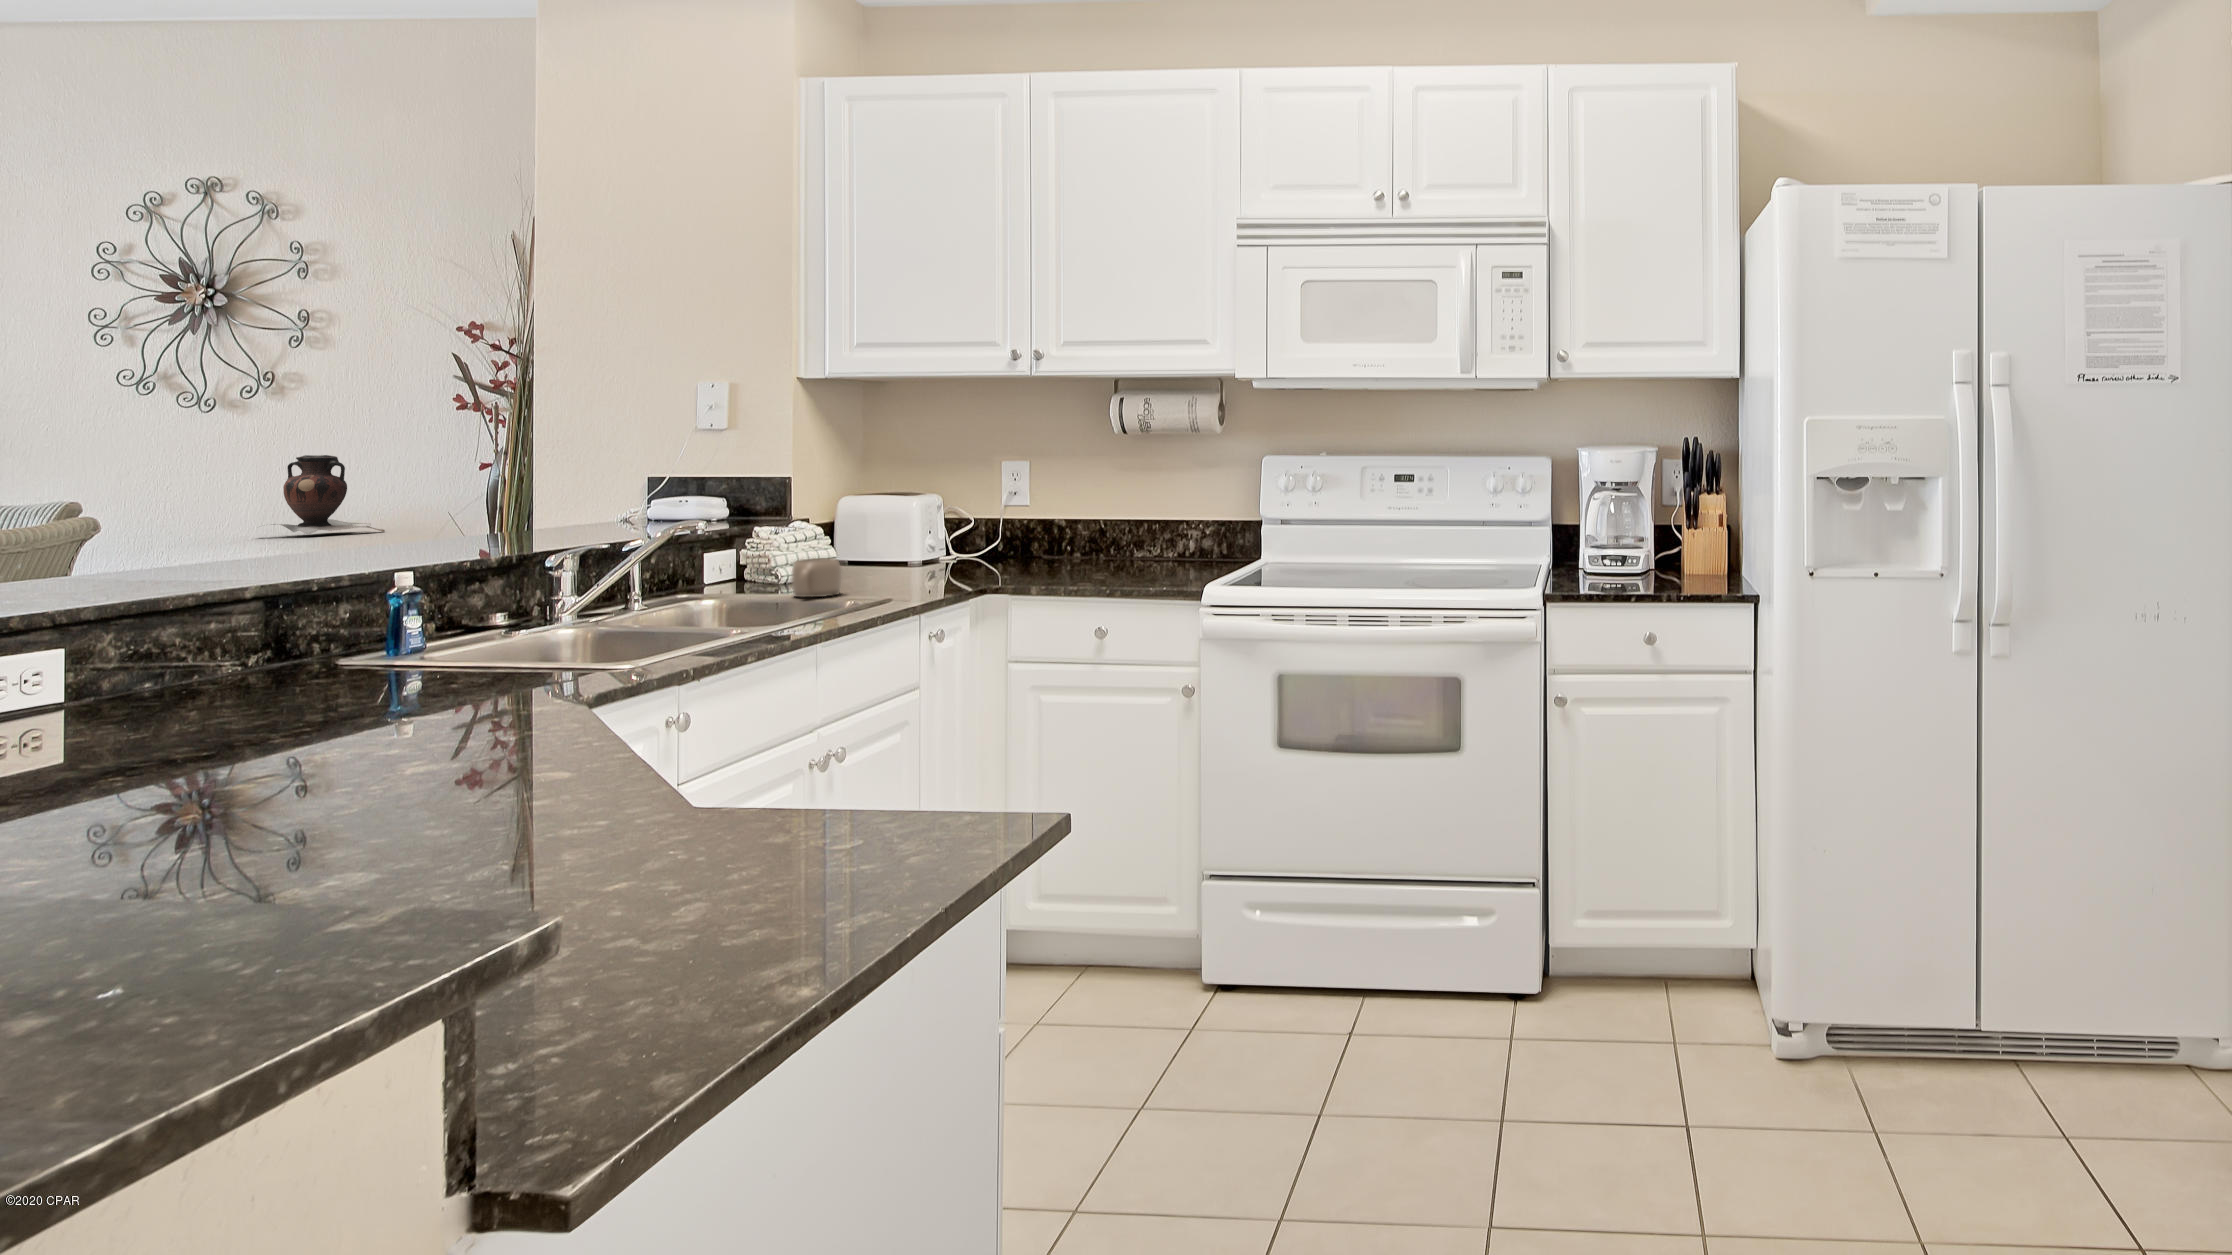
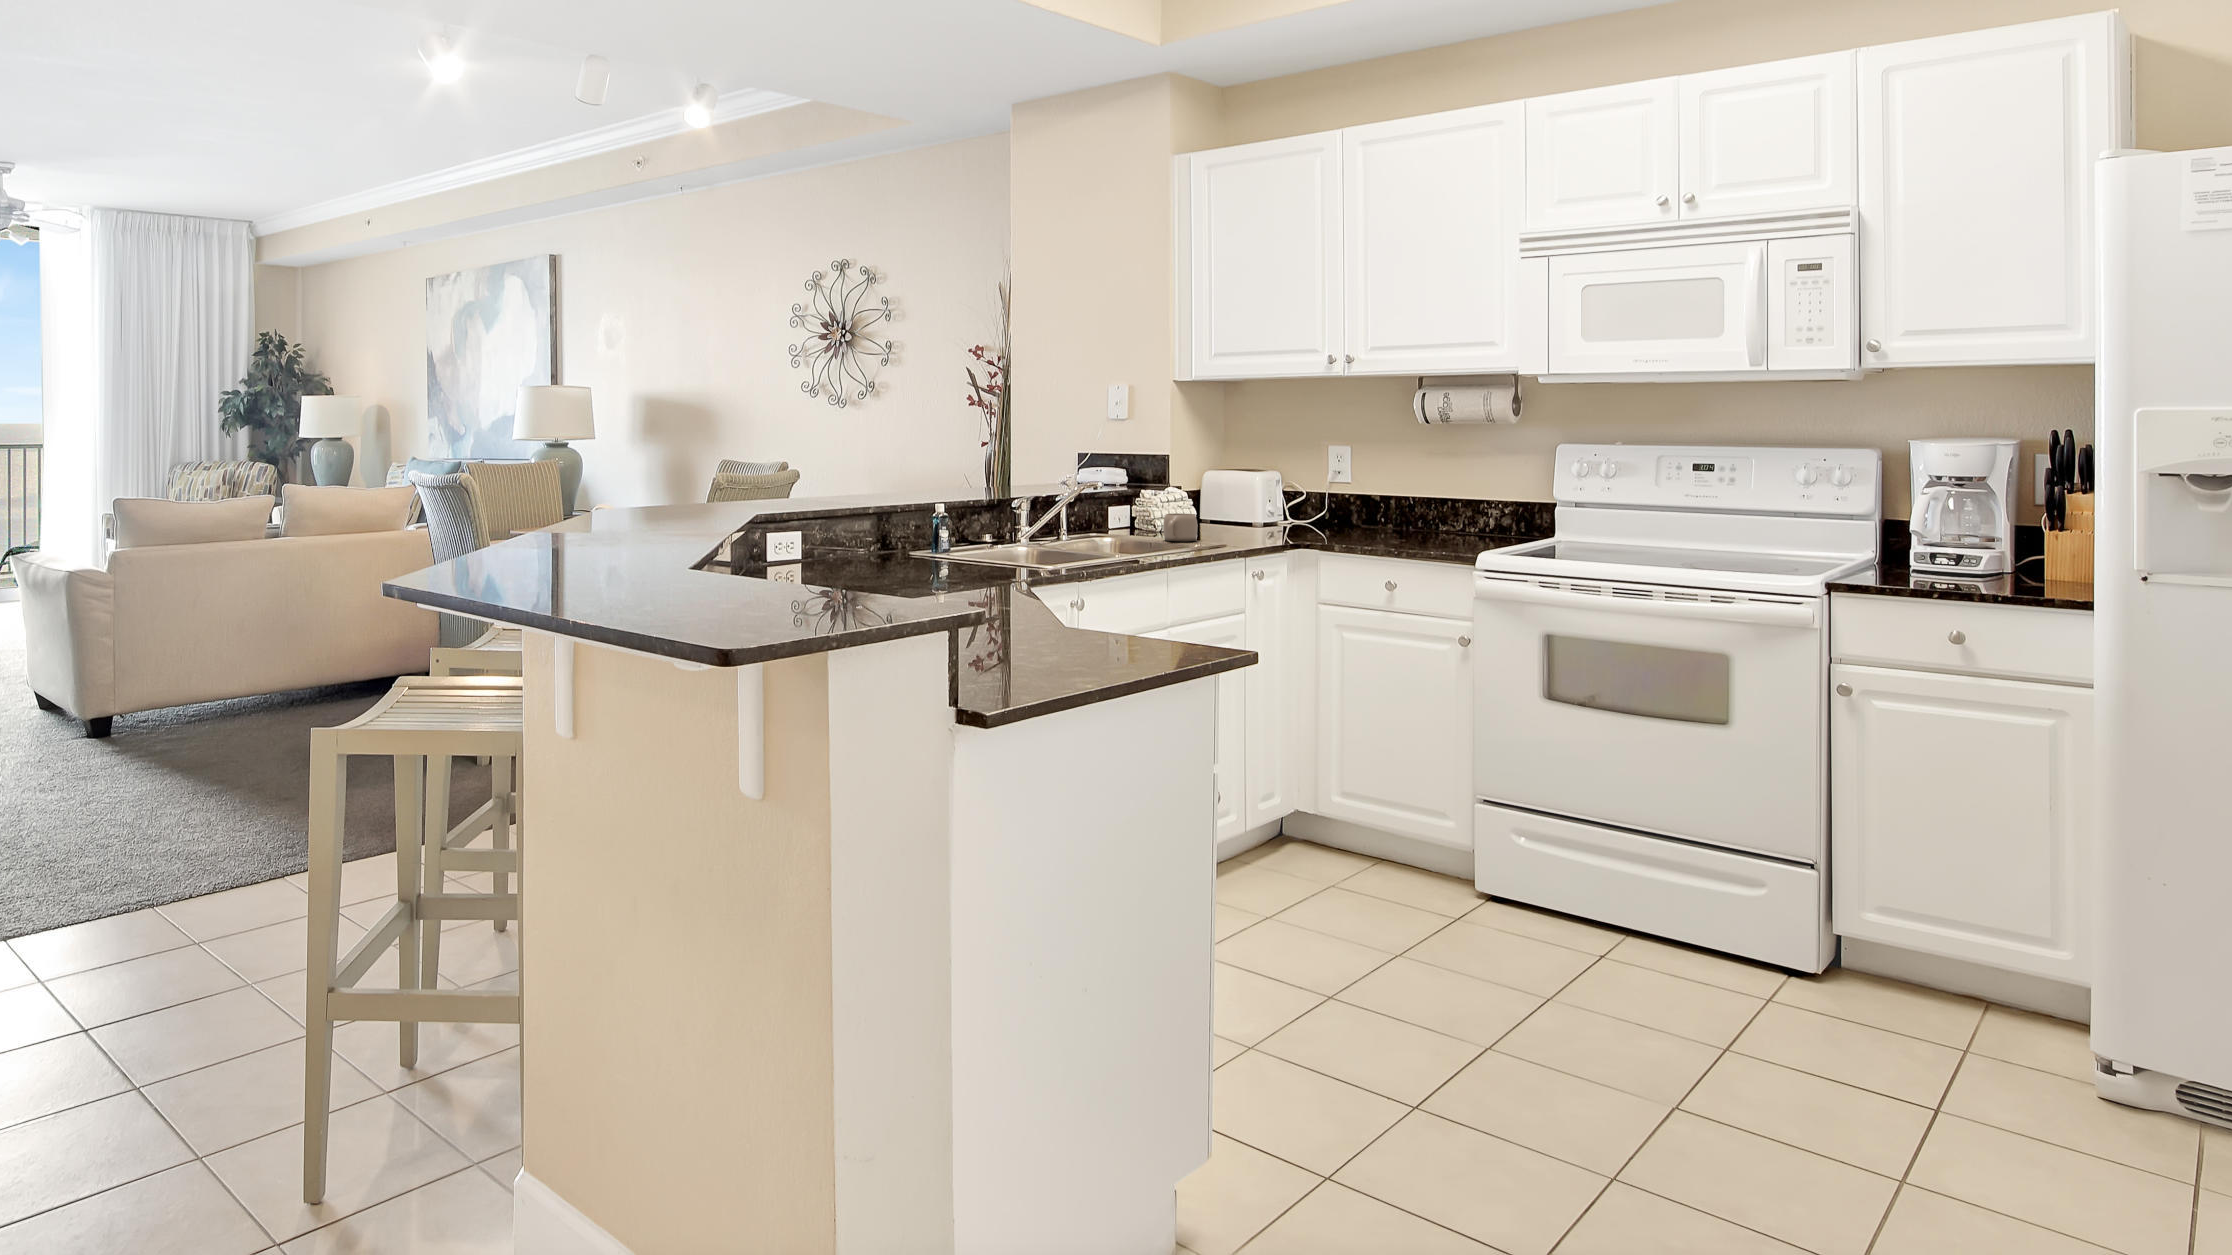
vase: present [259,455,385,534] -> none [867,435,931,487]

